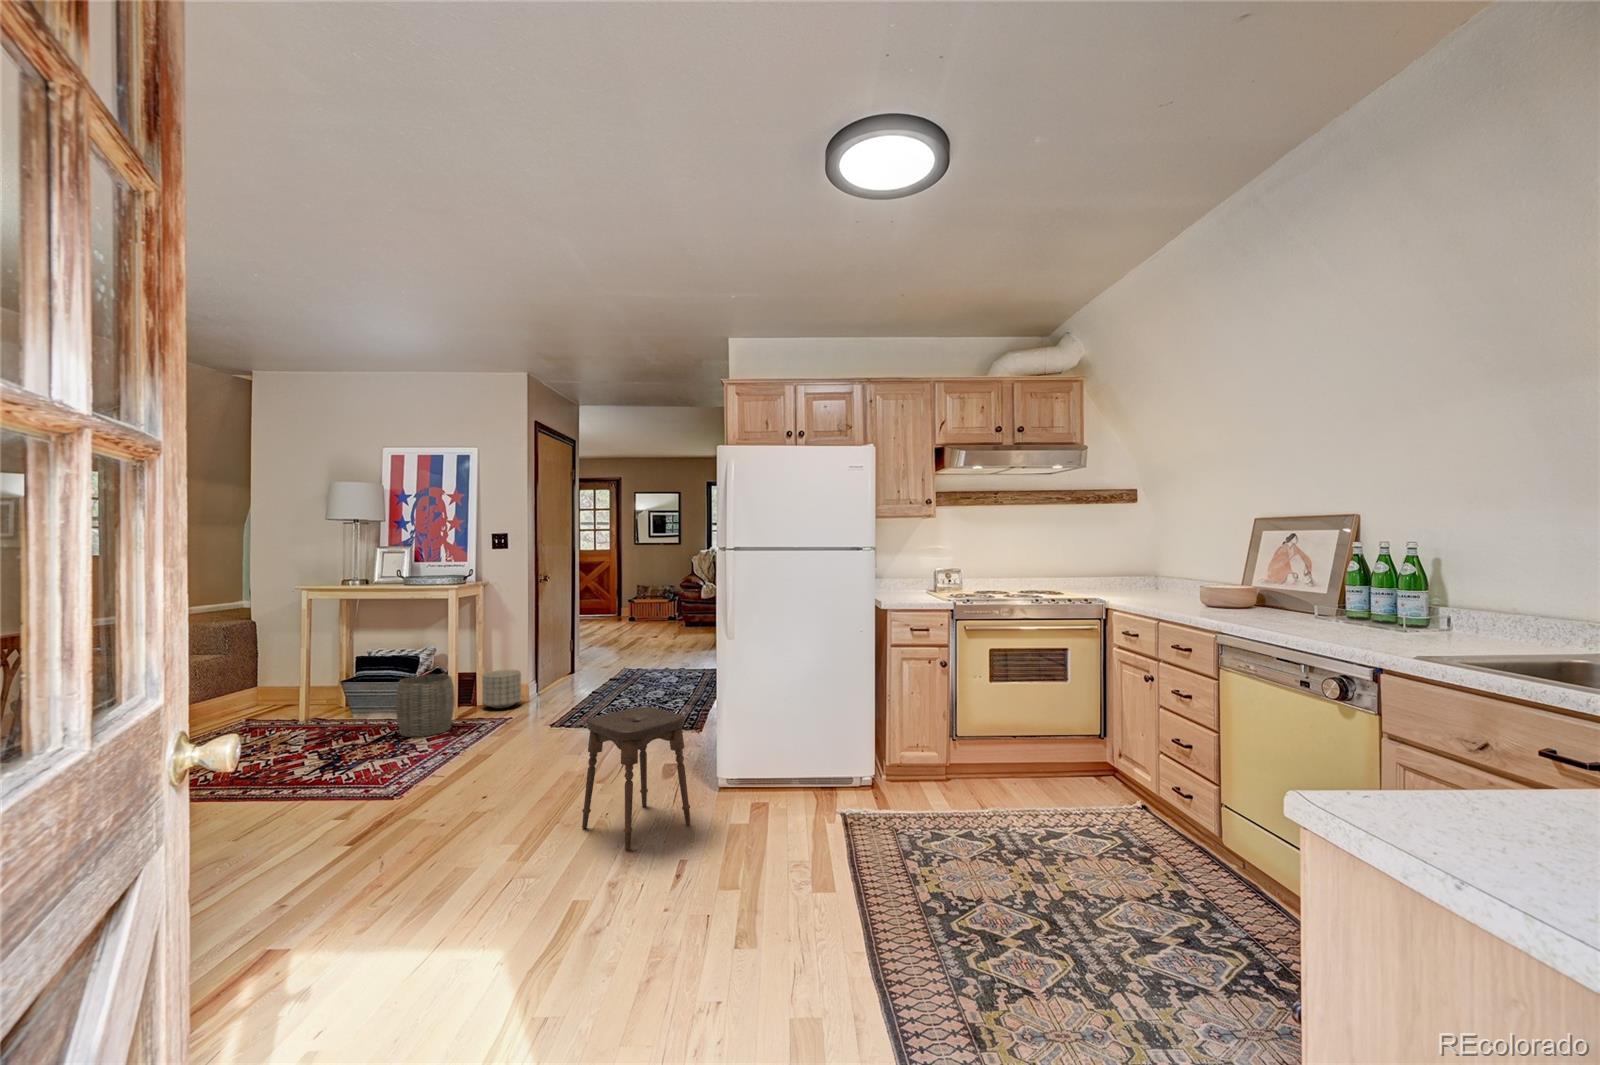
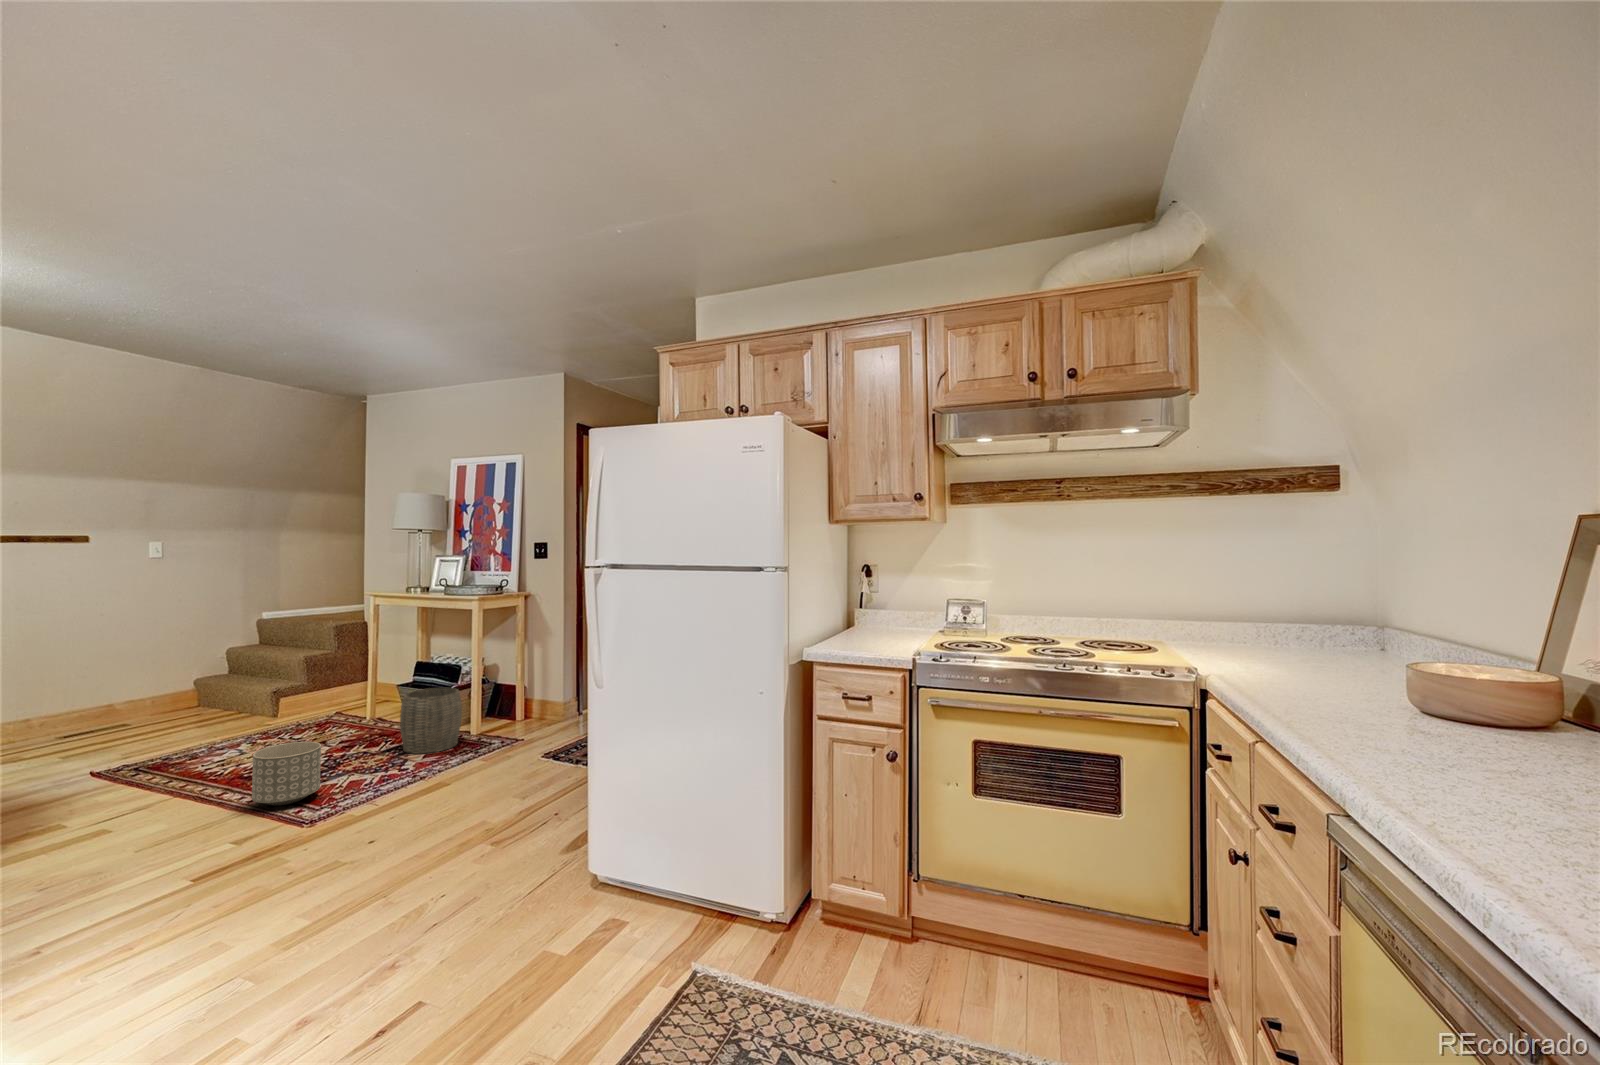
planter: present [482,669,521,709] -> present [252,742,321,805]
stool: present [582,707,691,850] -> none [331,771,466,987]

